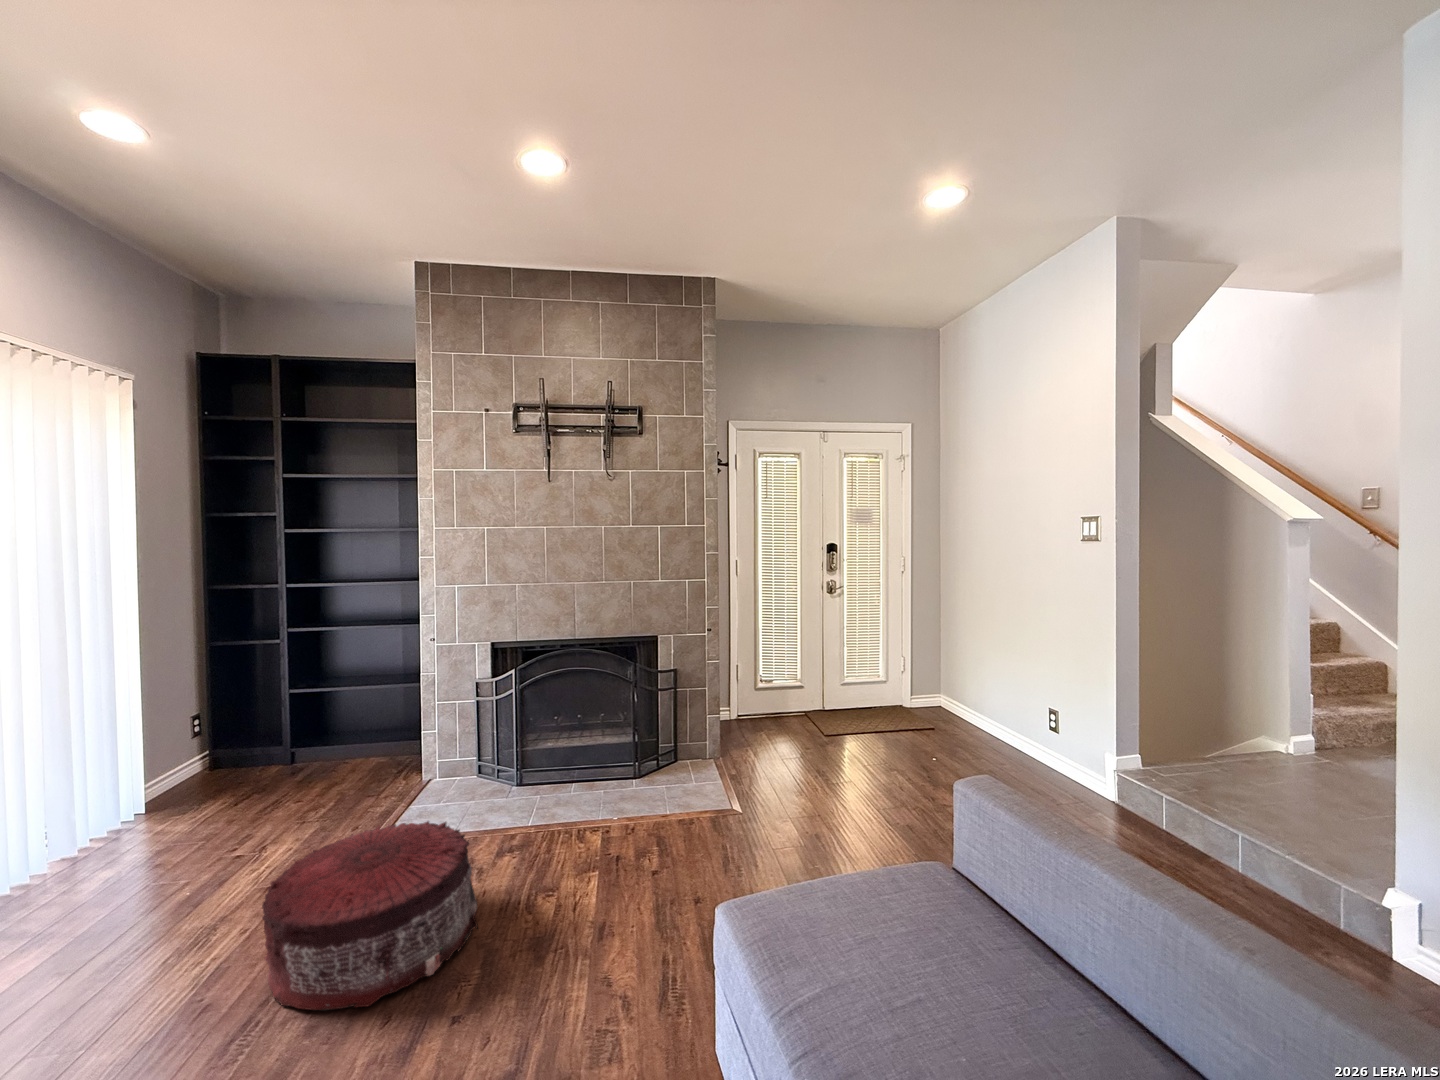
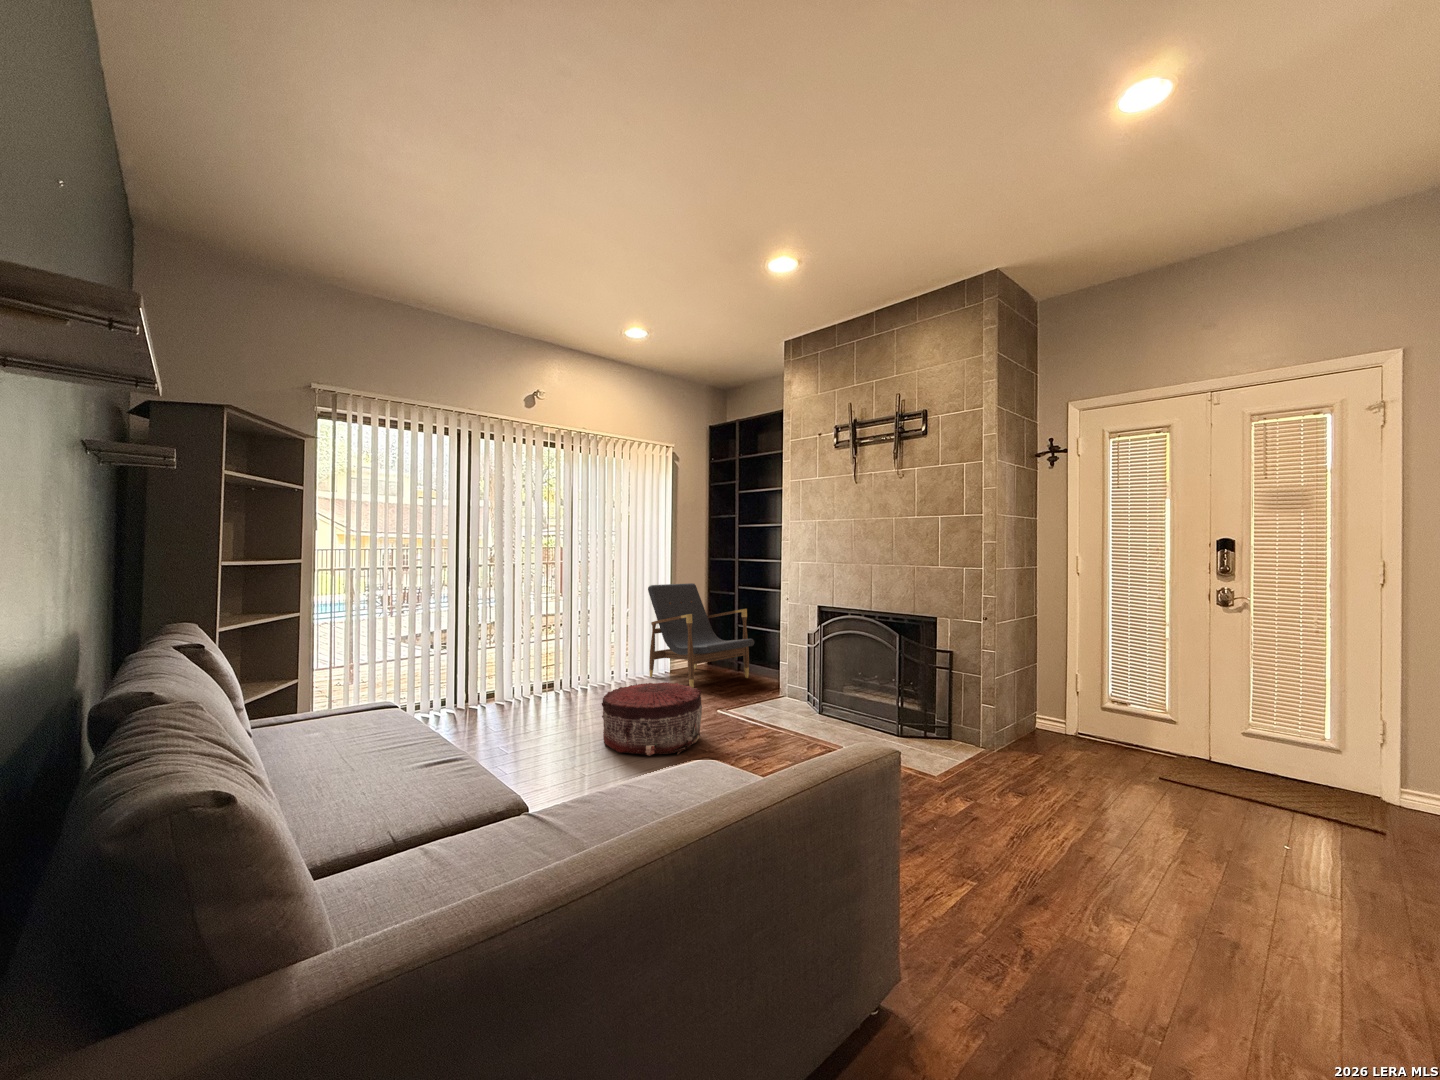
lounge chair: none [105,638,351,838] -> present [648,583,754,688]

